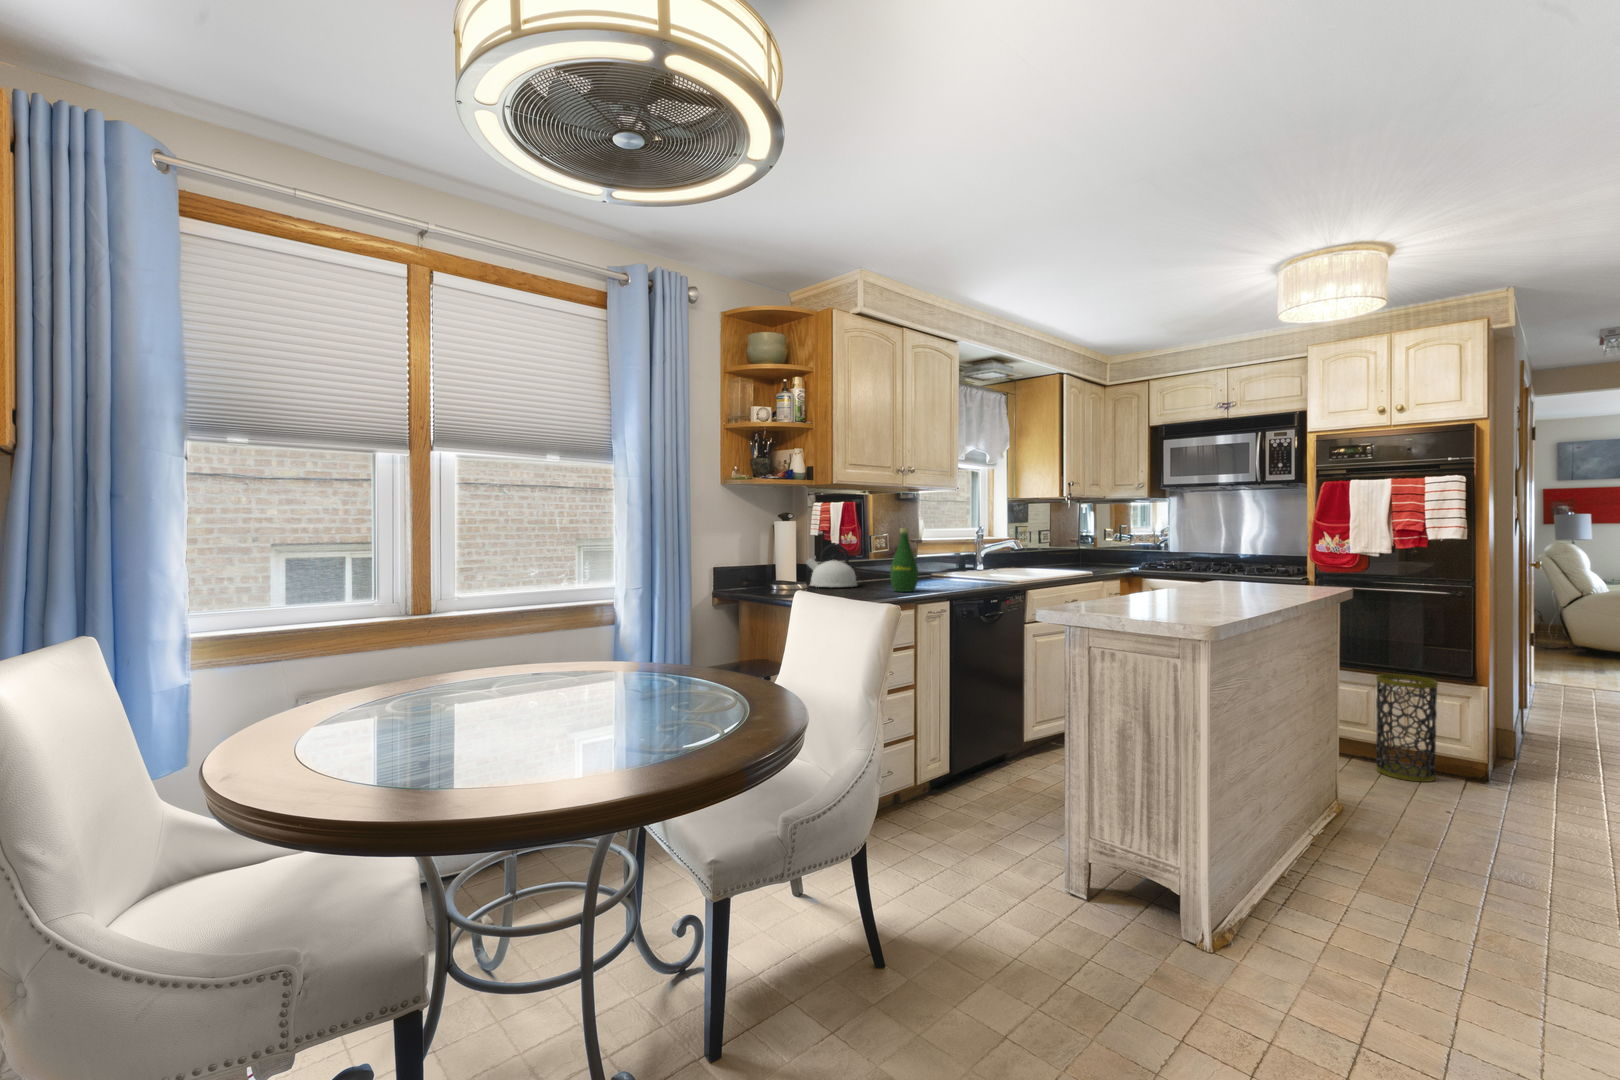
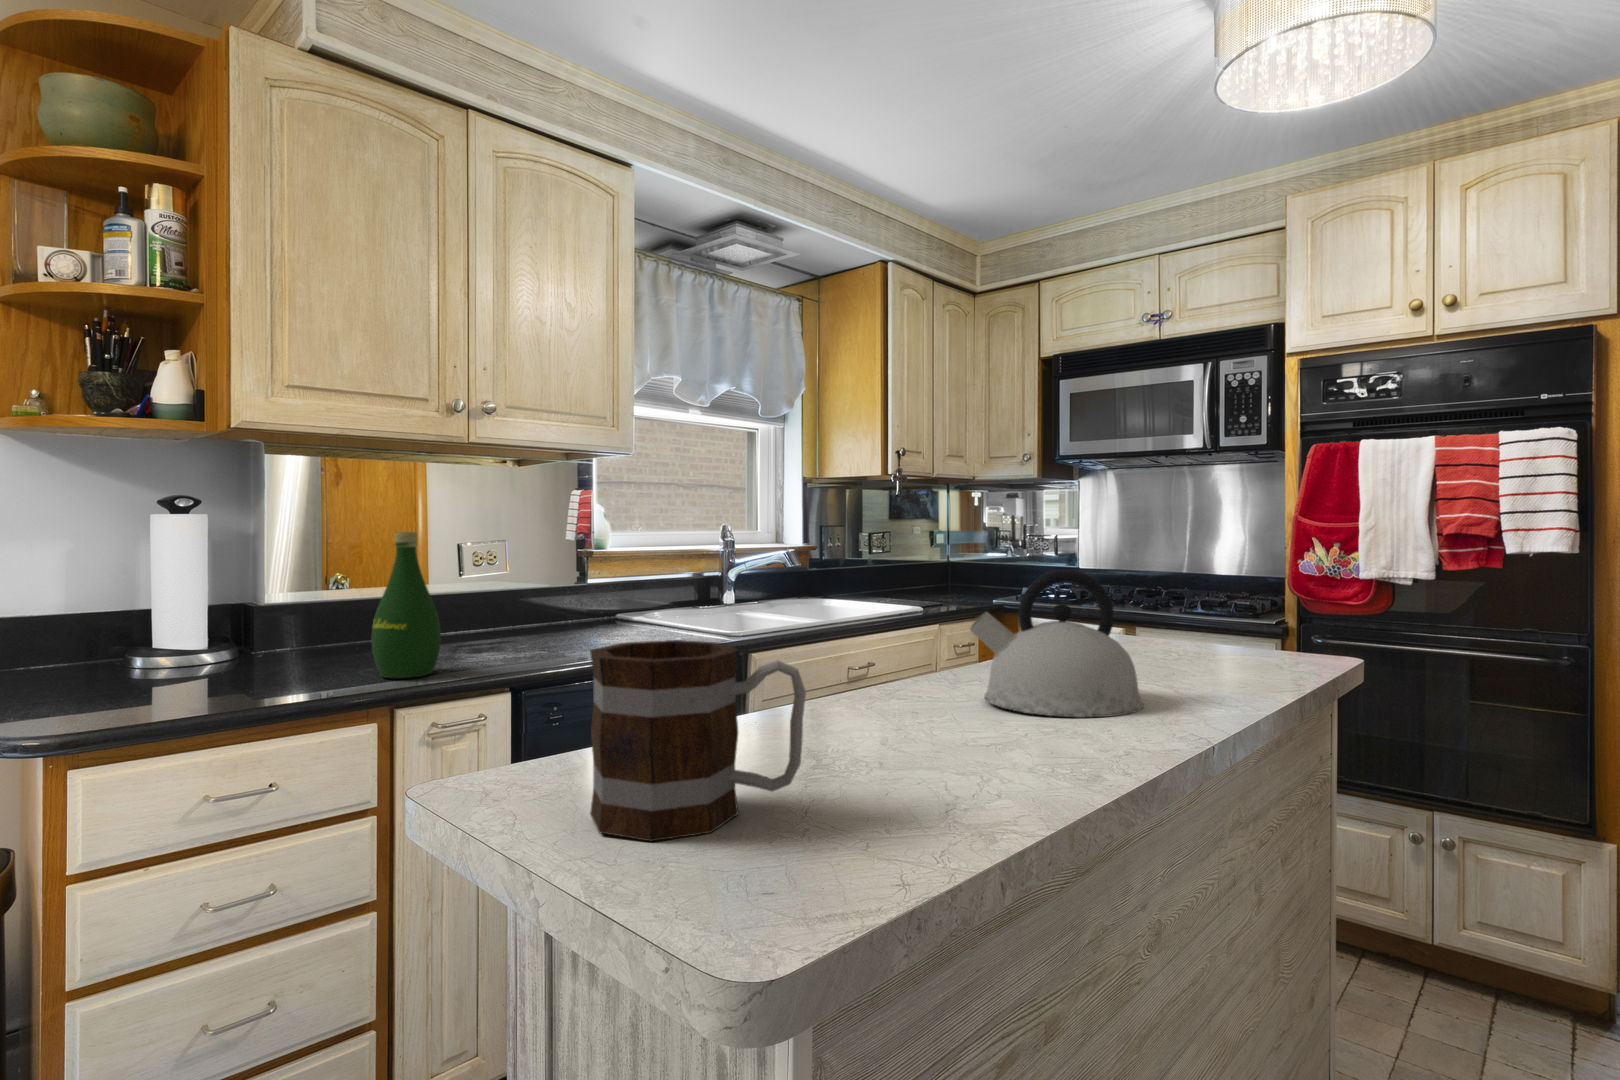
kettle: present [806,544,857,587] -> present [970,569,1143,717]
mug: none [1109,558,1175,608] -> present [590,640,806,841]
trash can: present [1376,674,1438,782] -> none [1408,811,1526,1039]

